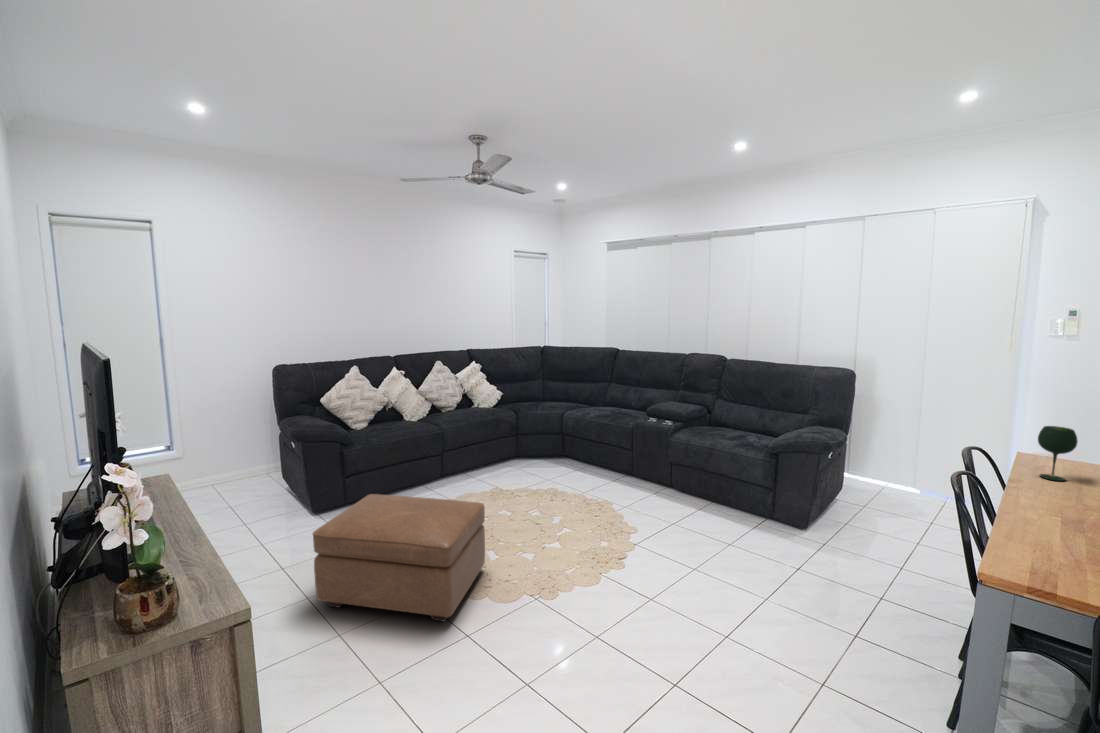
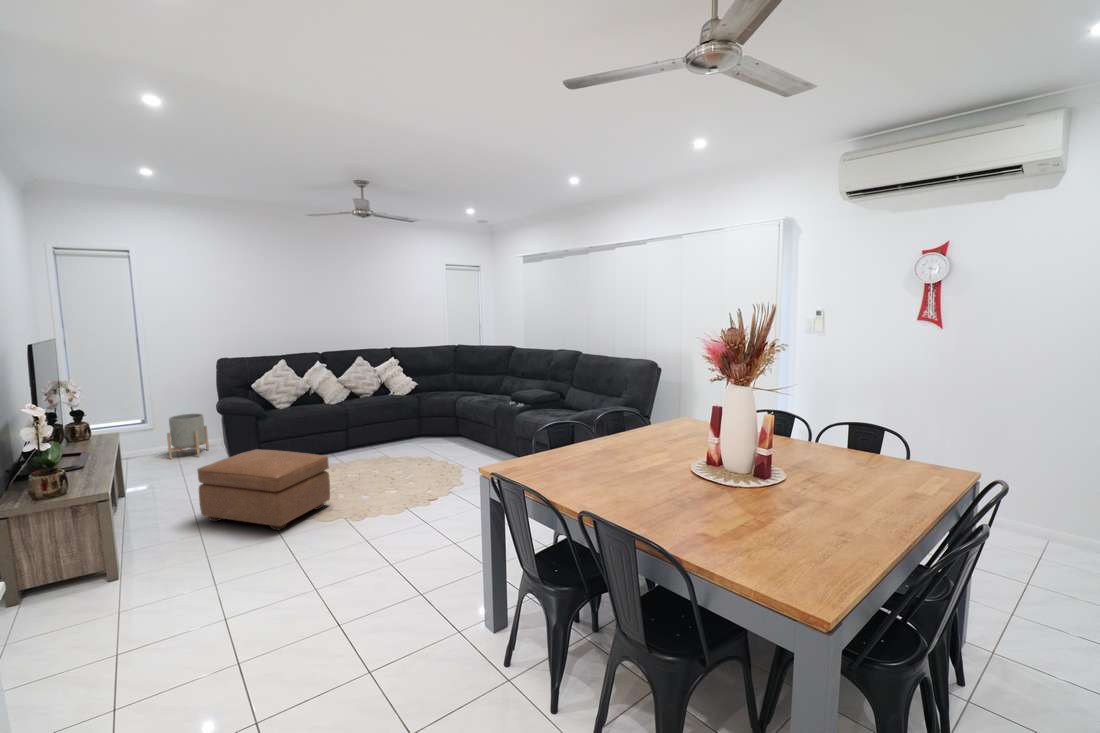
wine glass: present [1038,426,1078,481] -> none [654,399,674,437]
planter: none [208,437,258,499] -> present [167,414,209,459]

